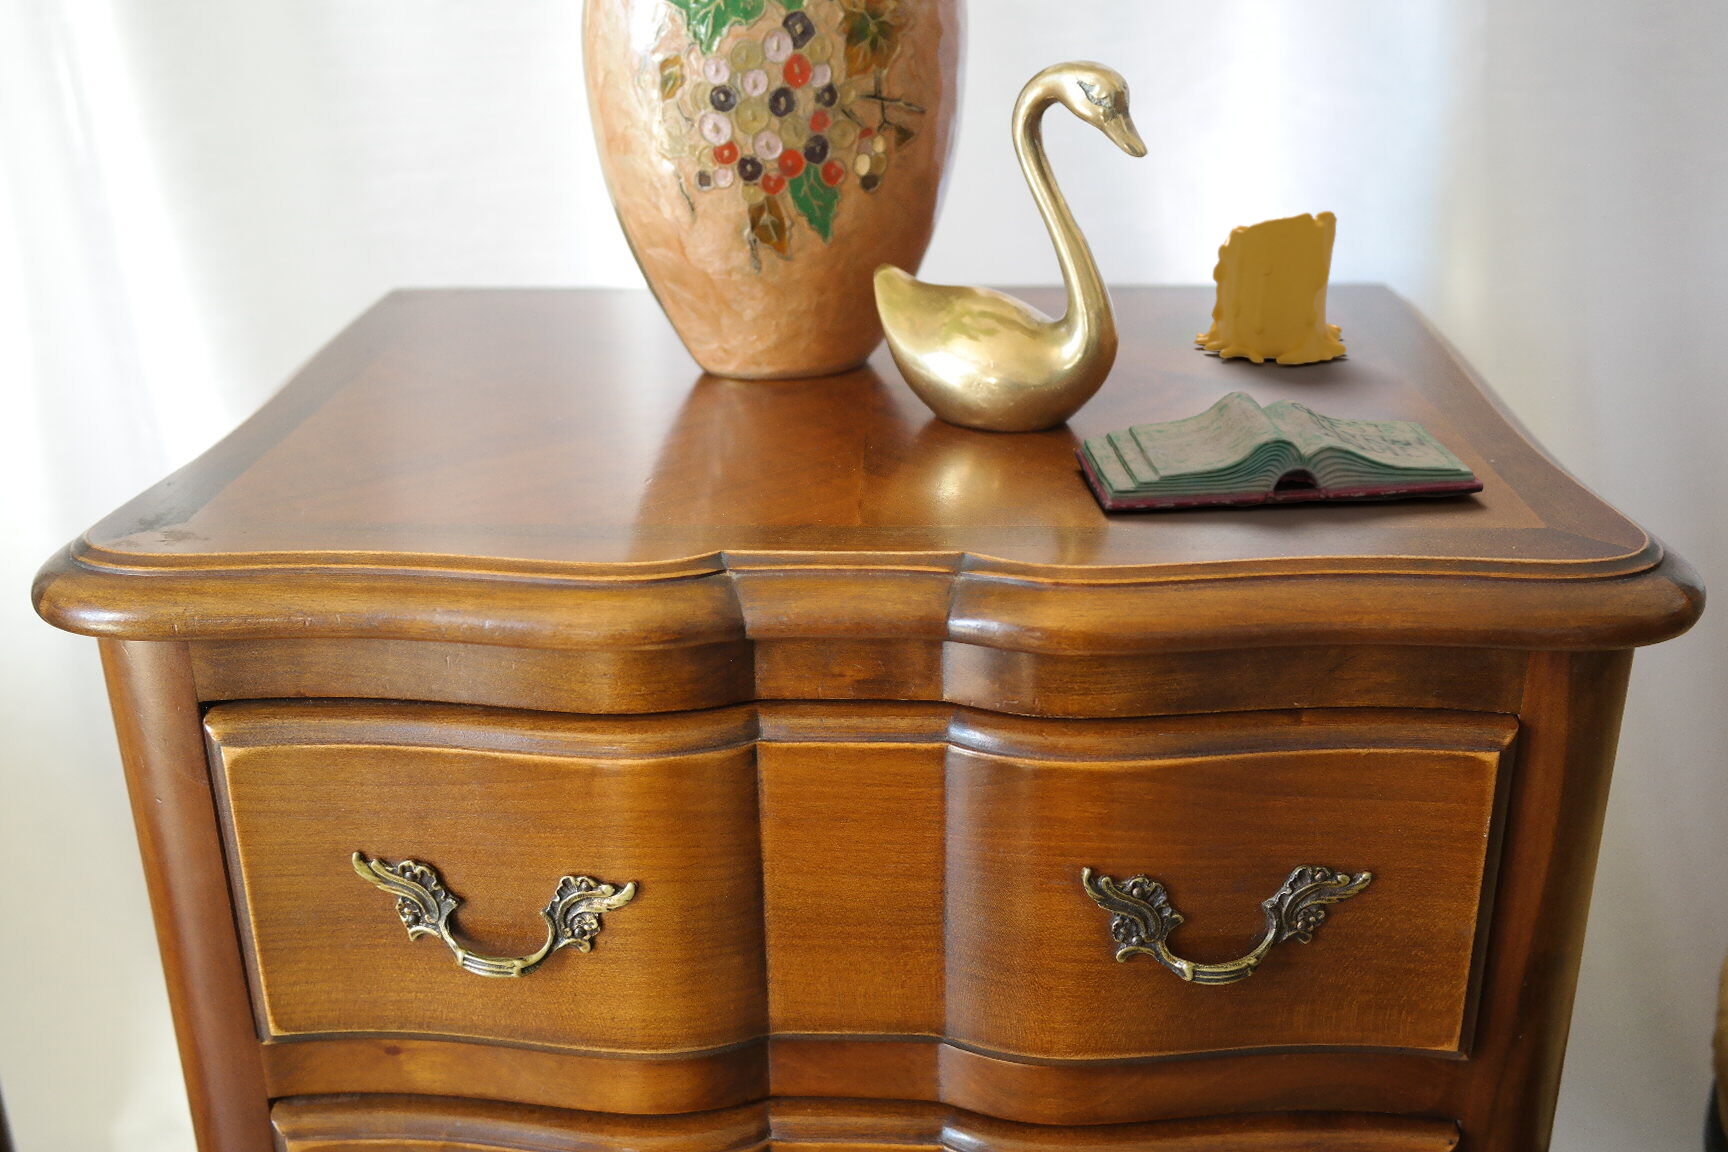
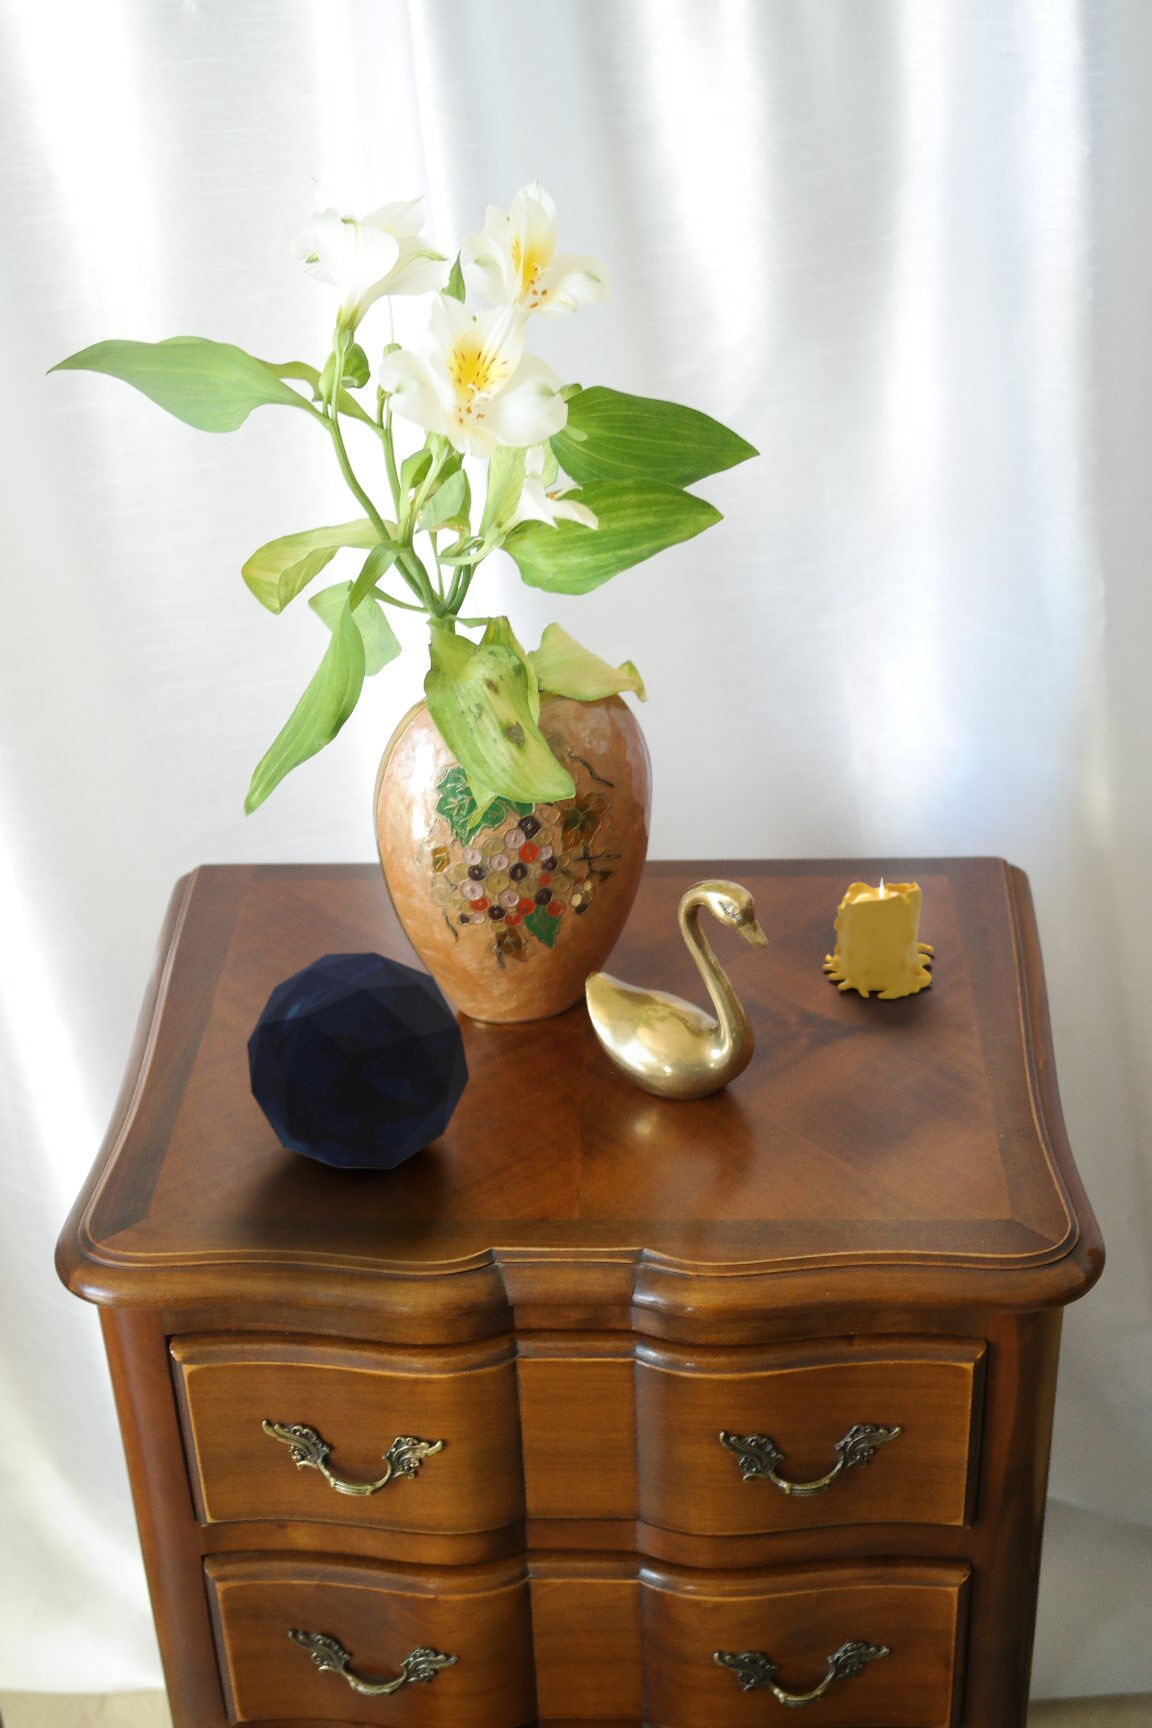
decorative orb: none [358,145,699,483] -> present [247,952,469,1170]
book: present [1074,391,1483,512] -> none [720,1095,980,1200]

